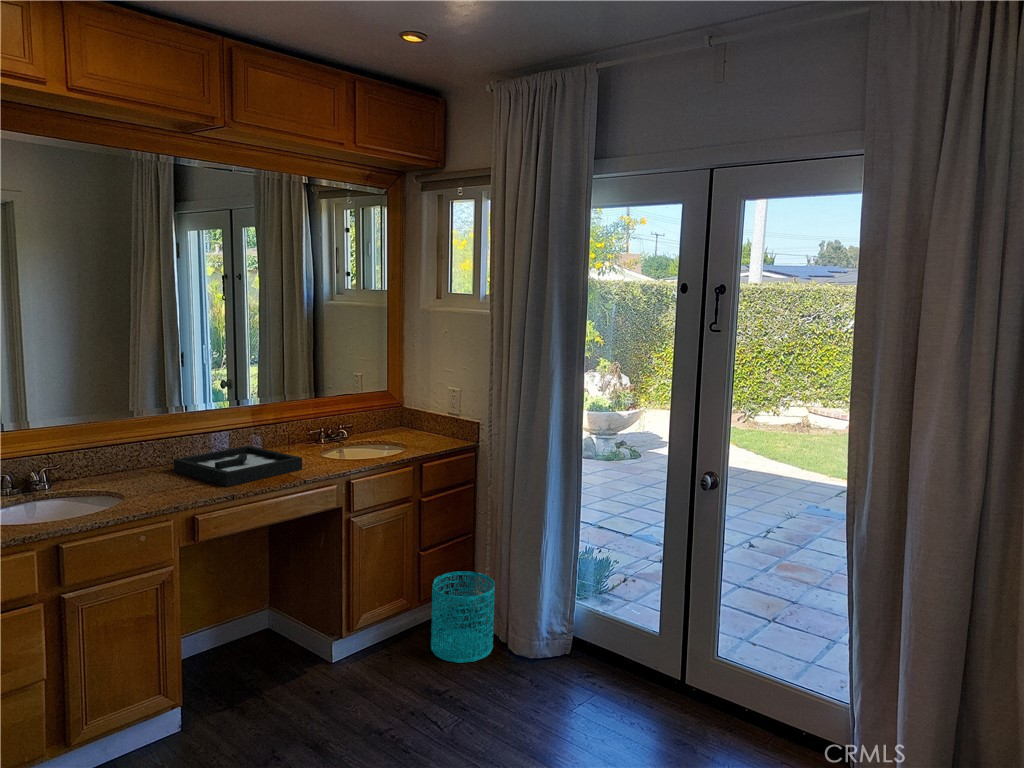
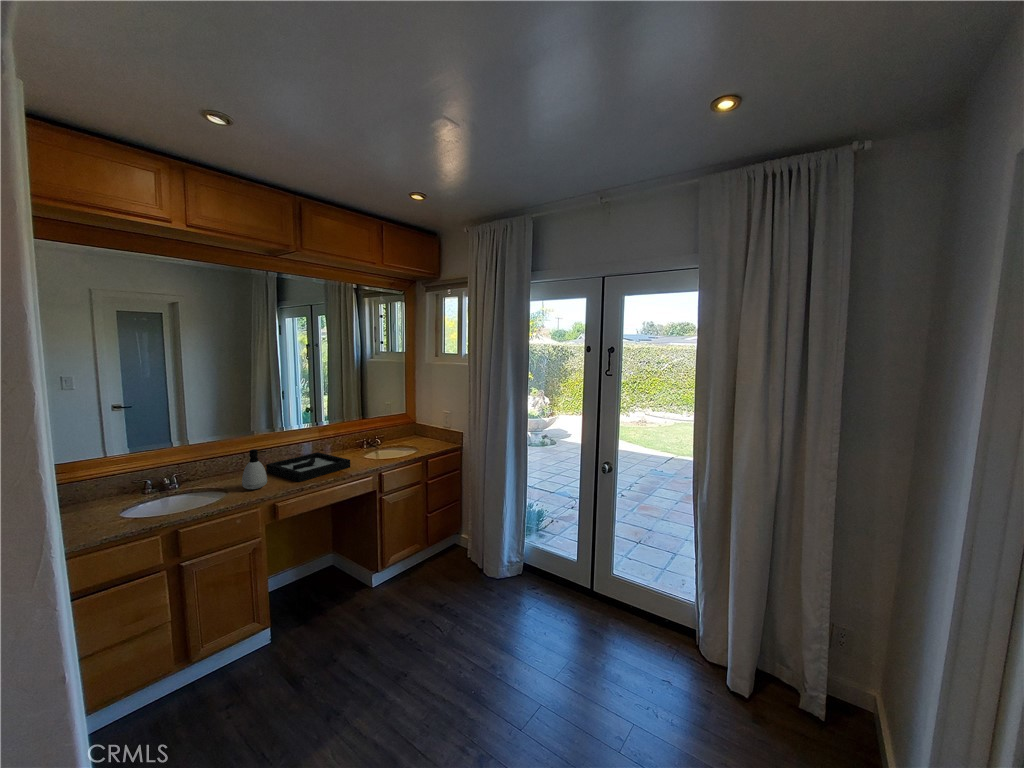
soap dispenser: none [143,432,179,494] -> present [242,449,267,489]
wastebasket: present [431,571,495,663] -> none [435,525,474,585]

